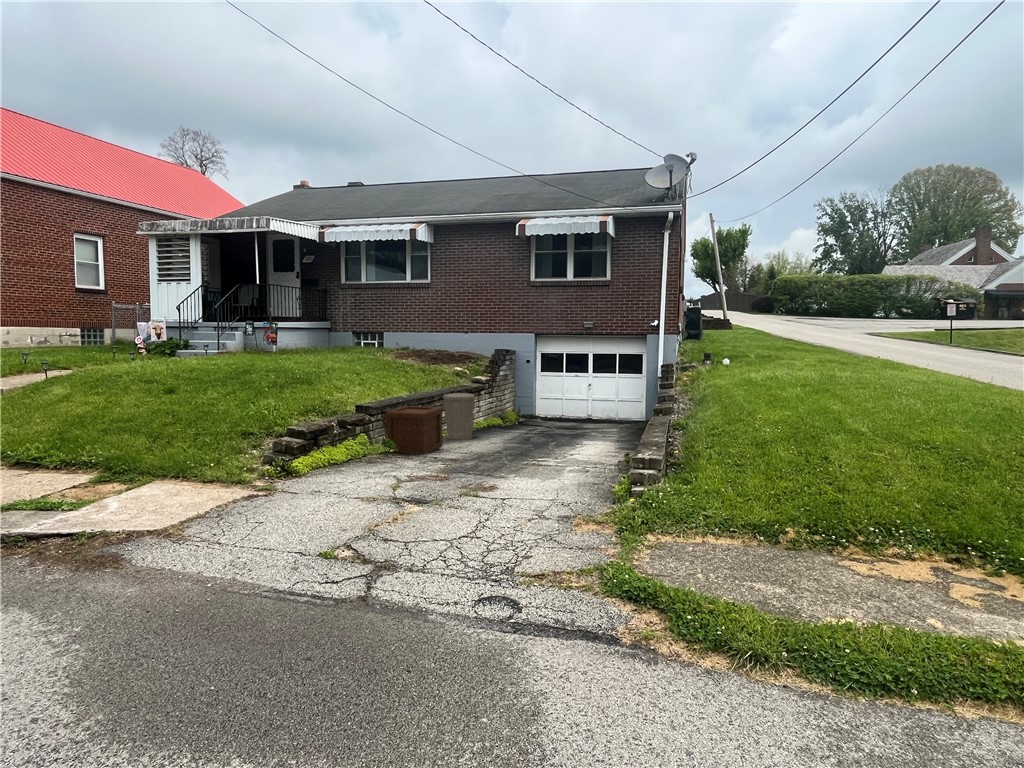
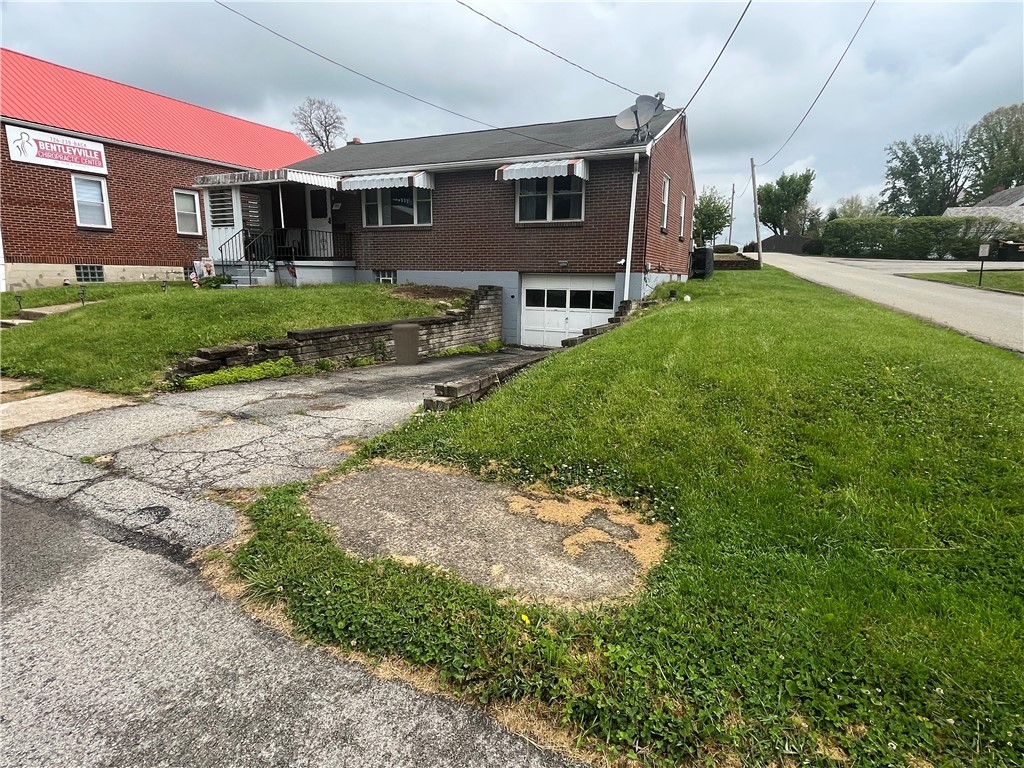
wooden crate: present [386,406,443,454] -> none [312,333,367,377]

